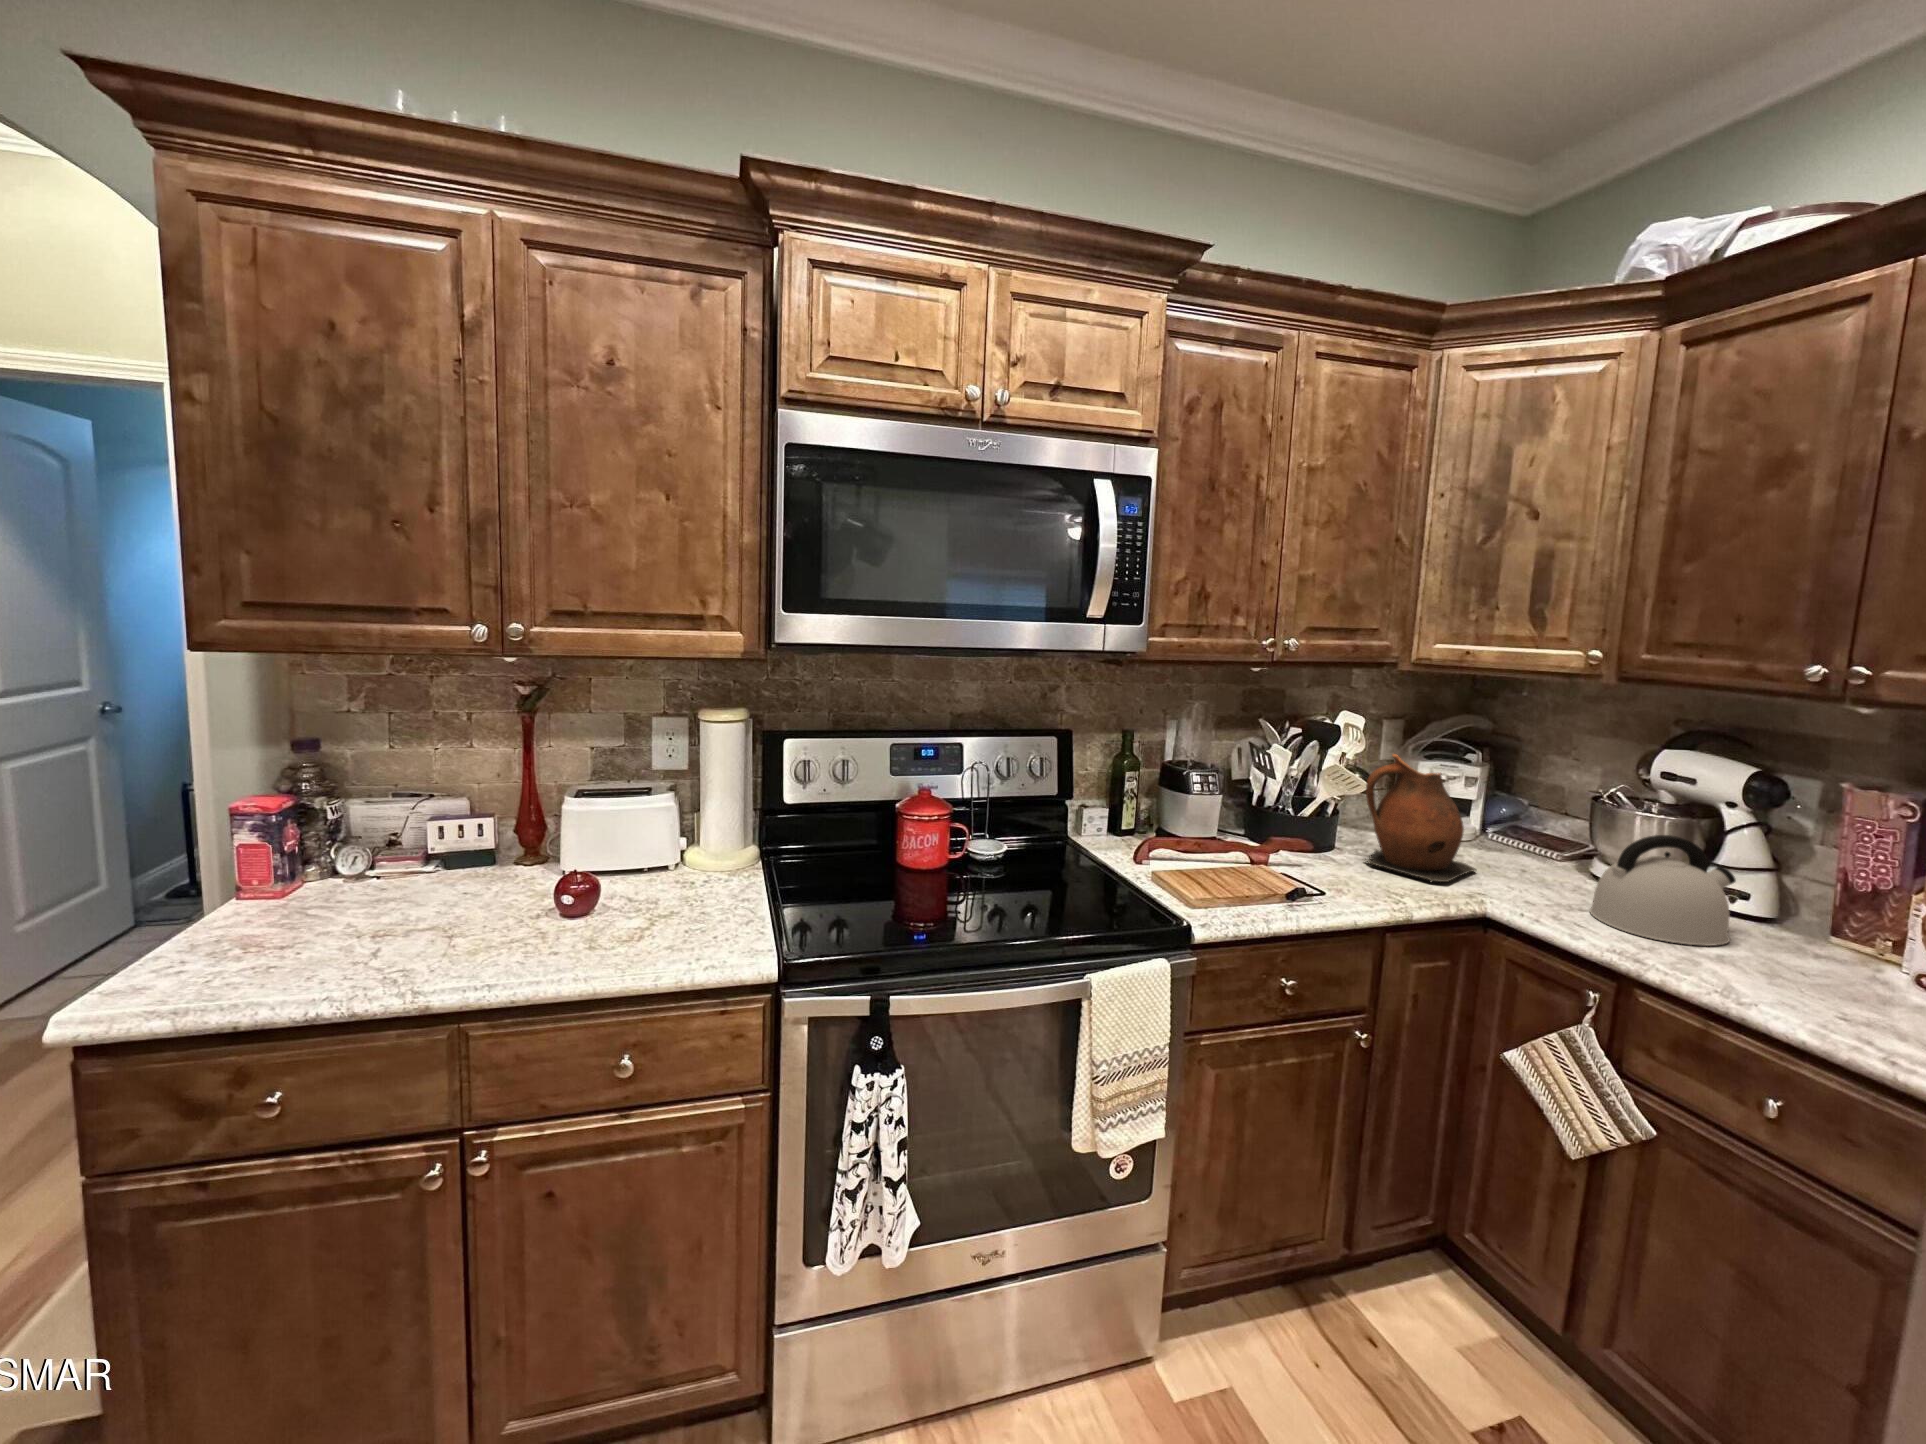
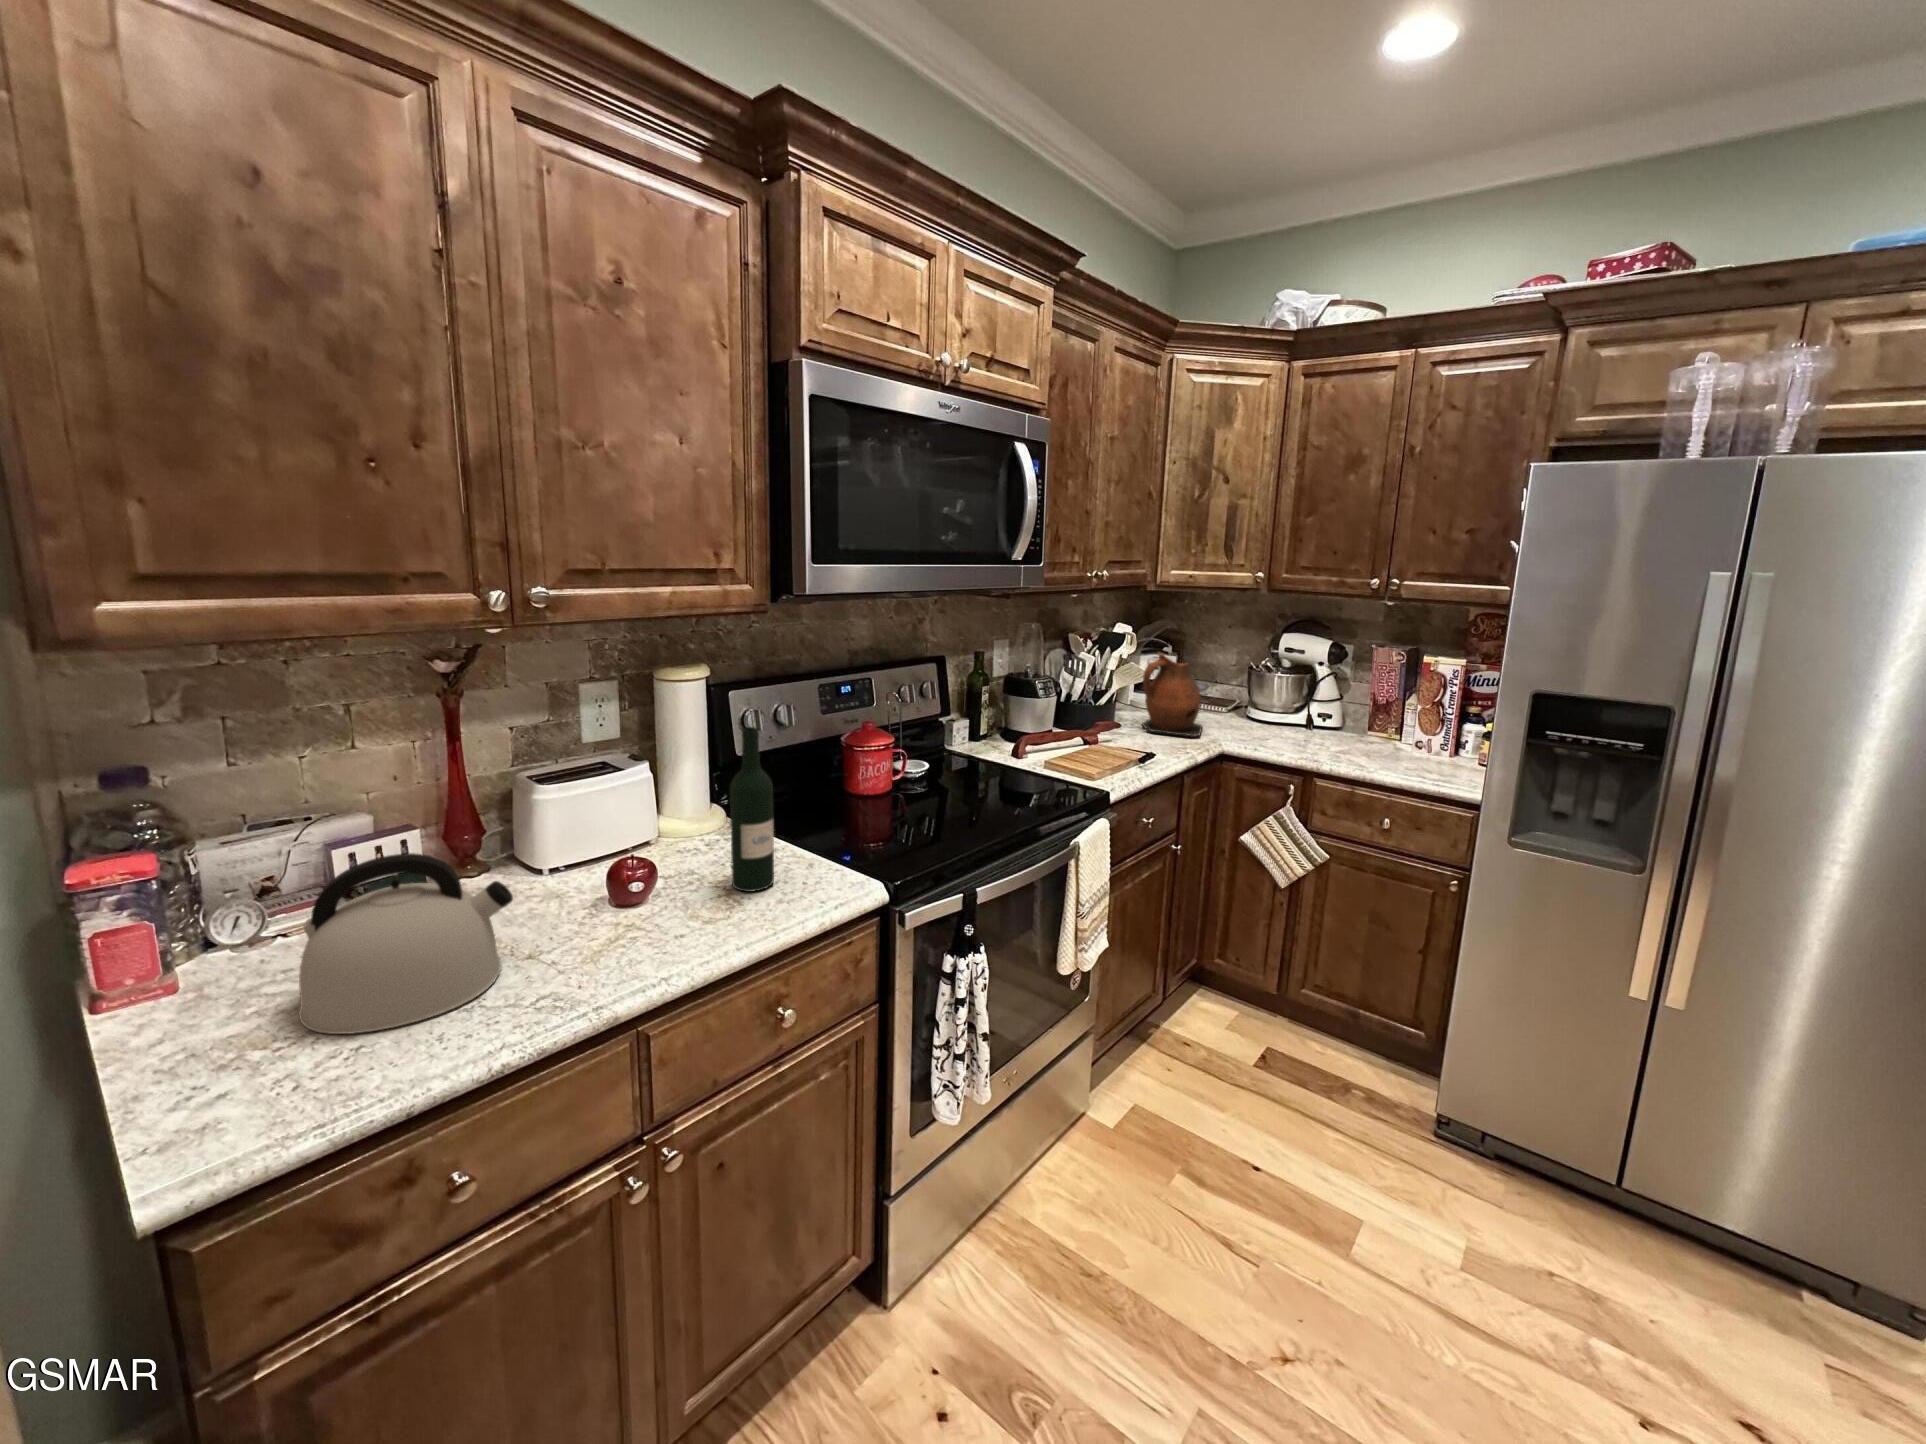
wine bottle: none [648,766,691,932] -> present [730,727,774,892]
kettle: present [1590,835,1736,946] -> present [299,853,513,1034]

